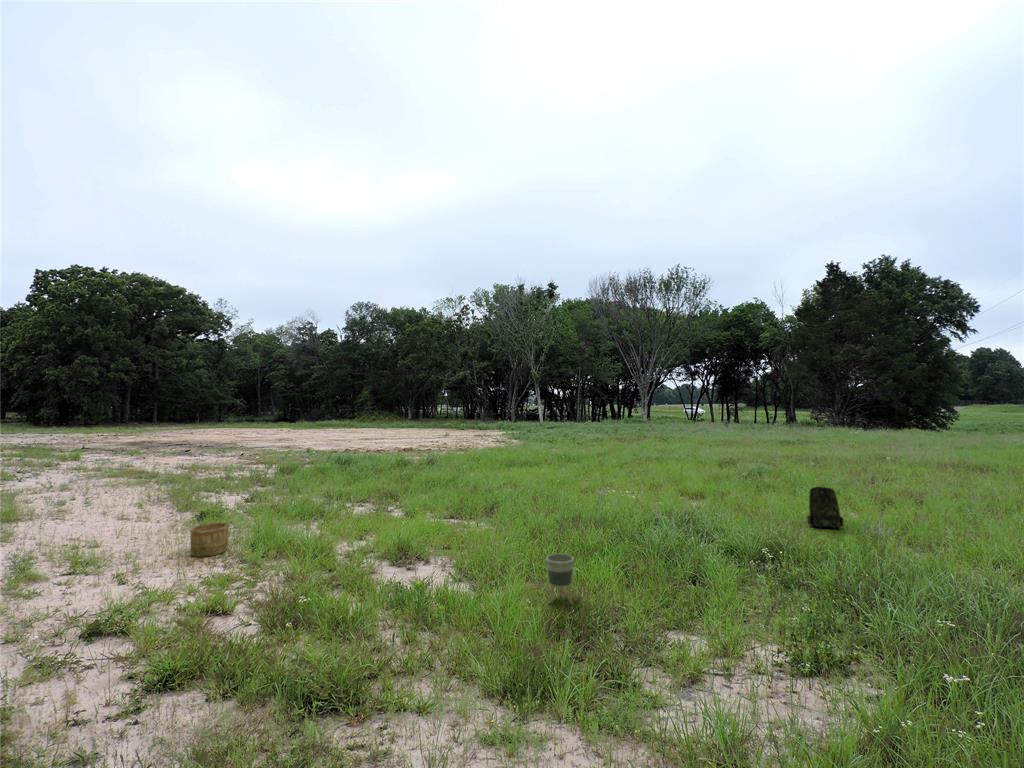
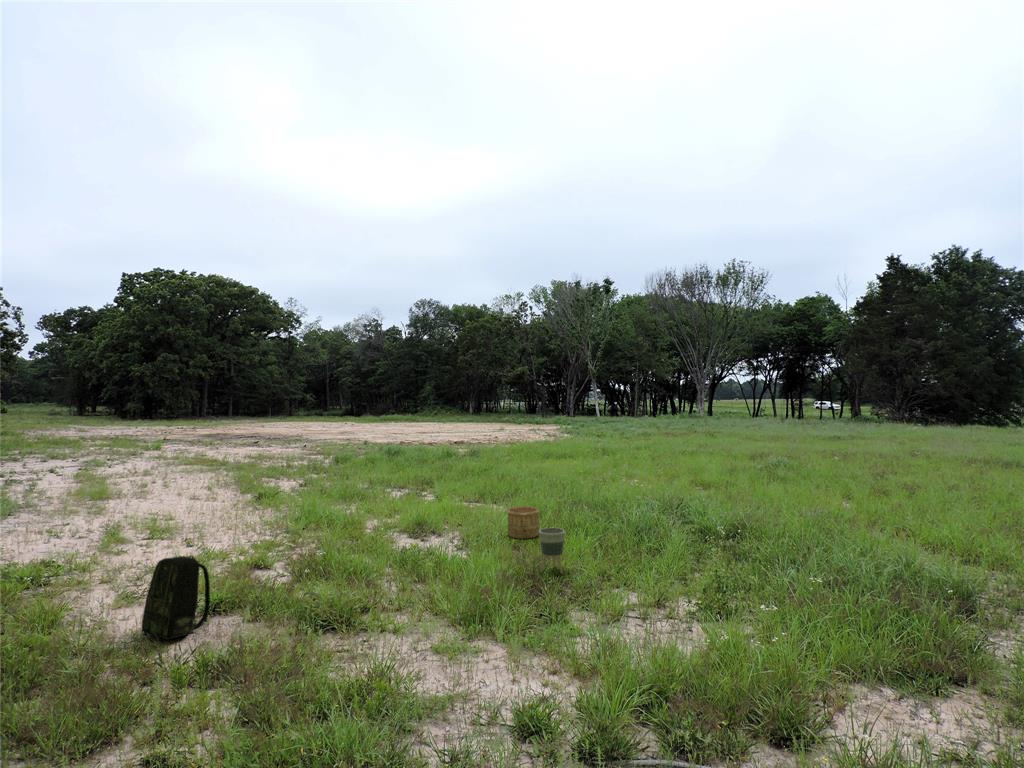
backpack: present [807,487,843,528] -> present [142,555,210,641]
wooden bucket: present [190,523,229,557] -> present [507,506,539,539]

